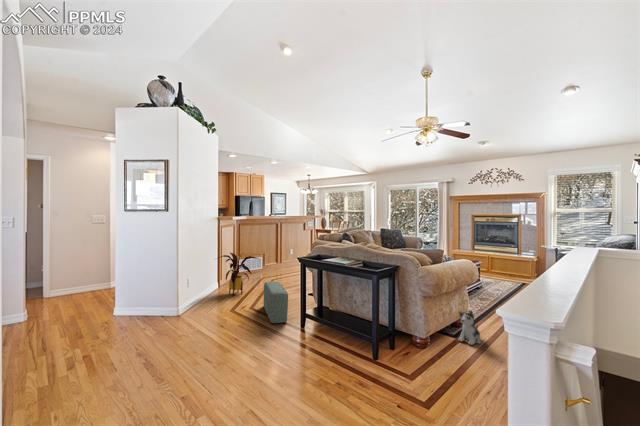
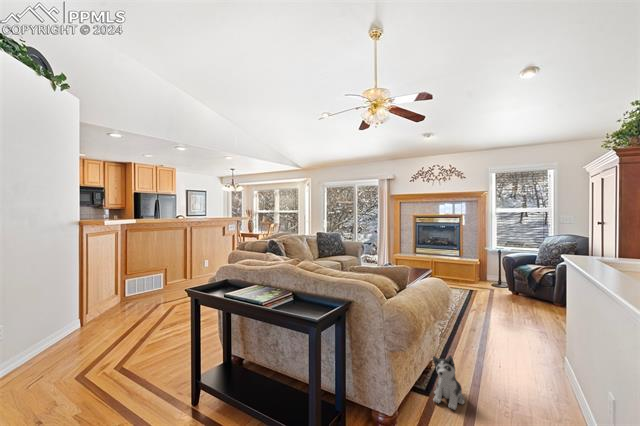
house plant: present [221,253,257,296] -> none [64,274,145,343]
pouf: present [264,281,288,323] -> none [138,320,173,402]

